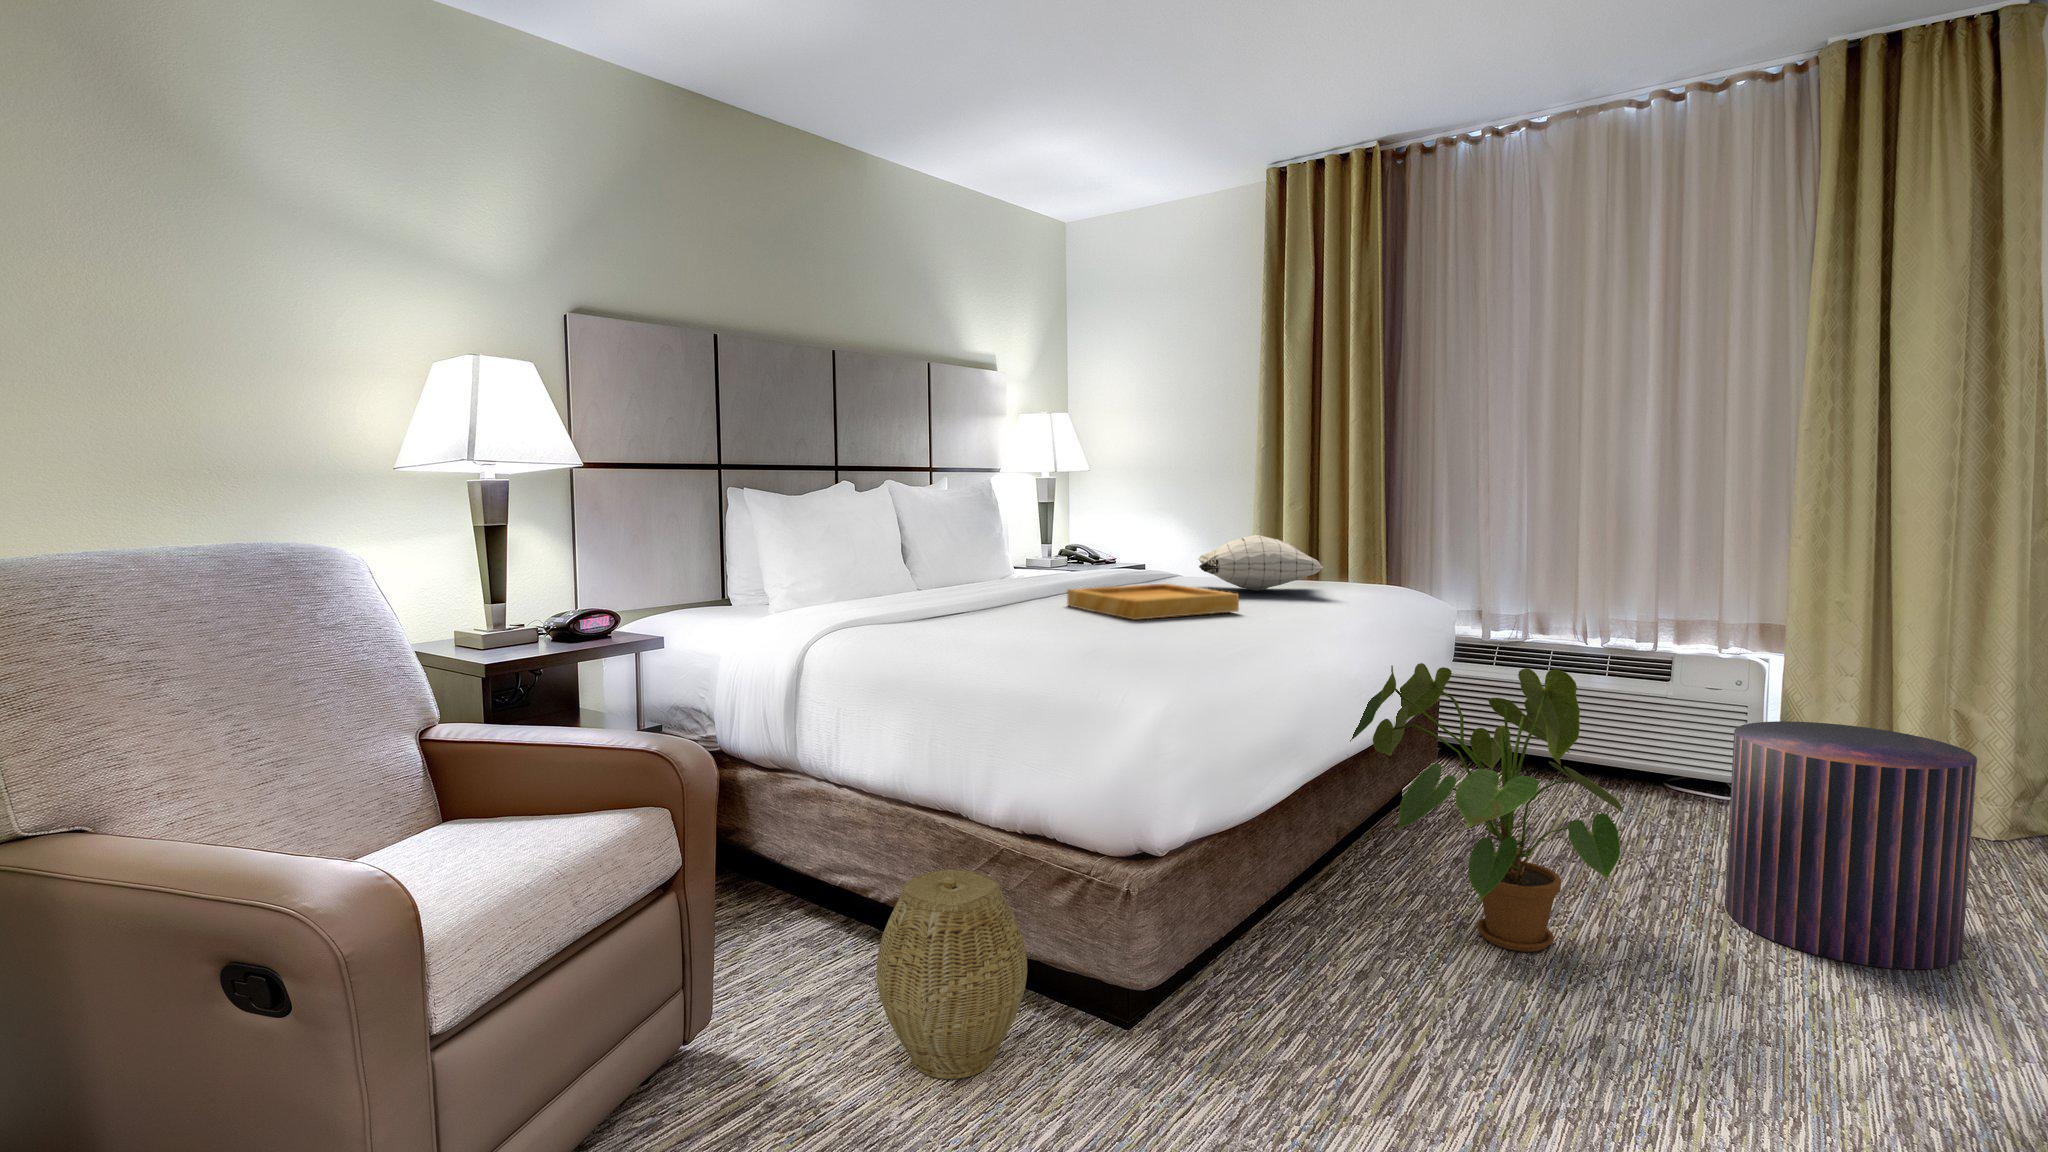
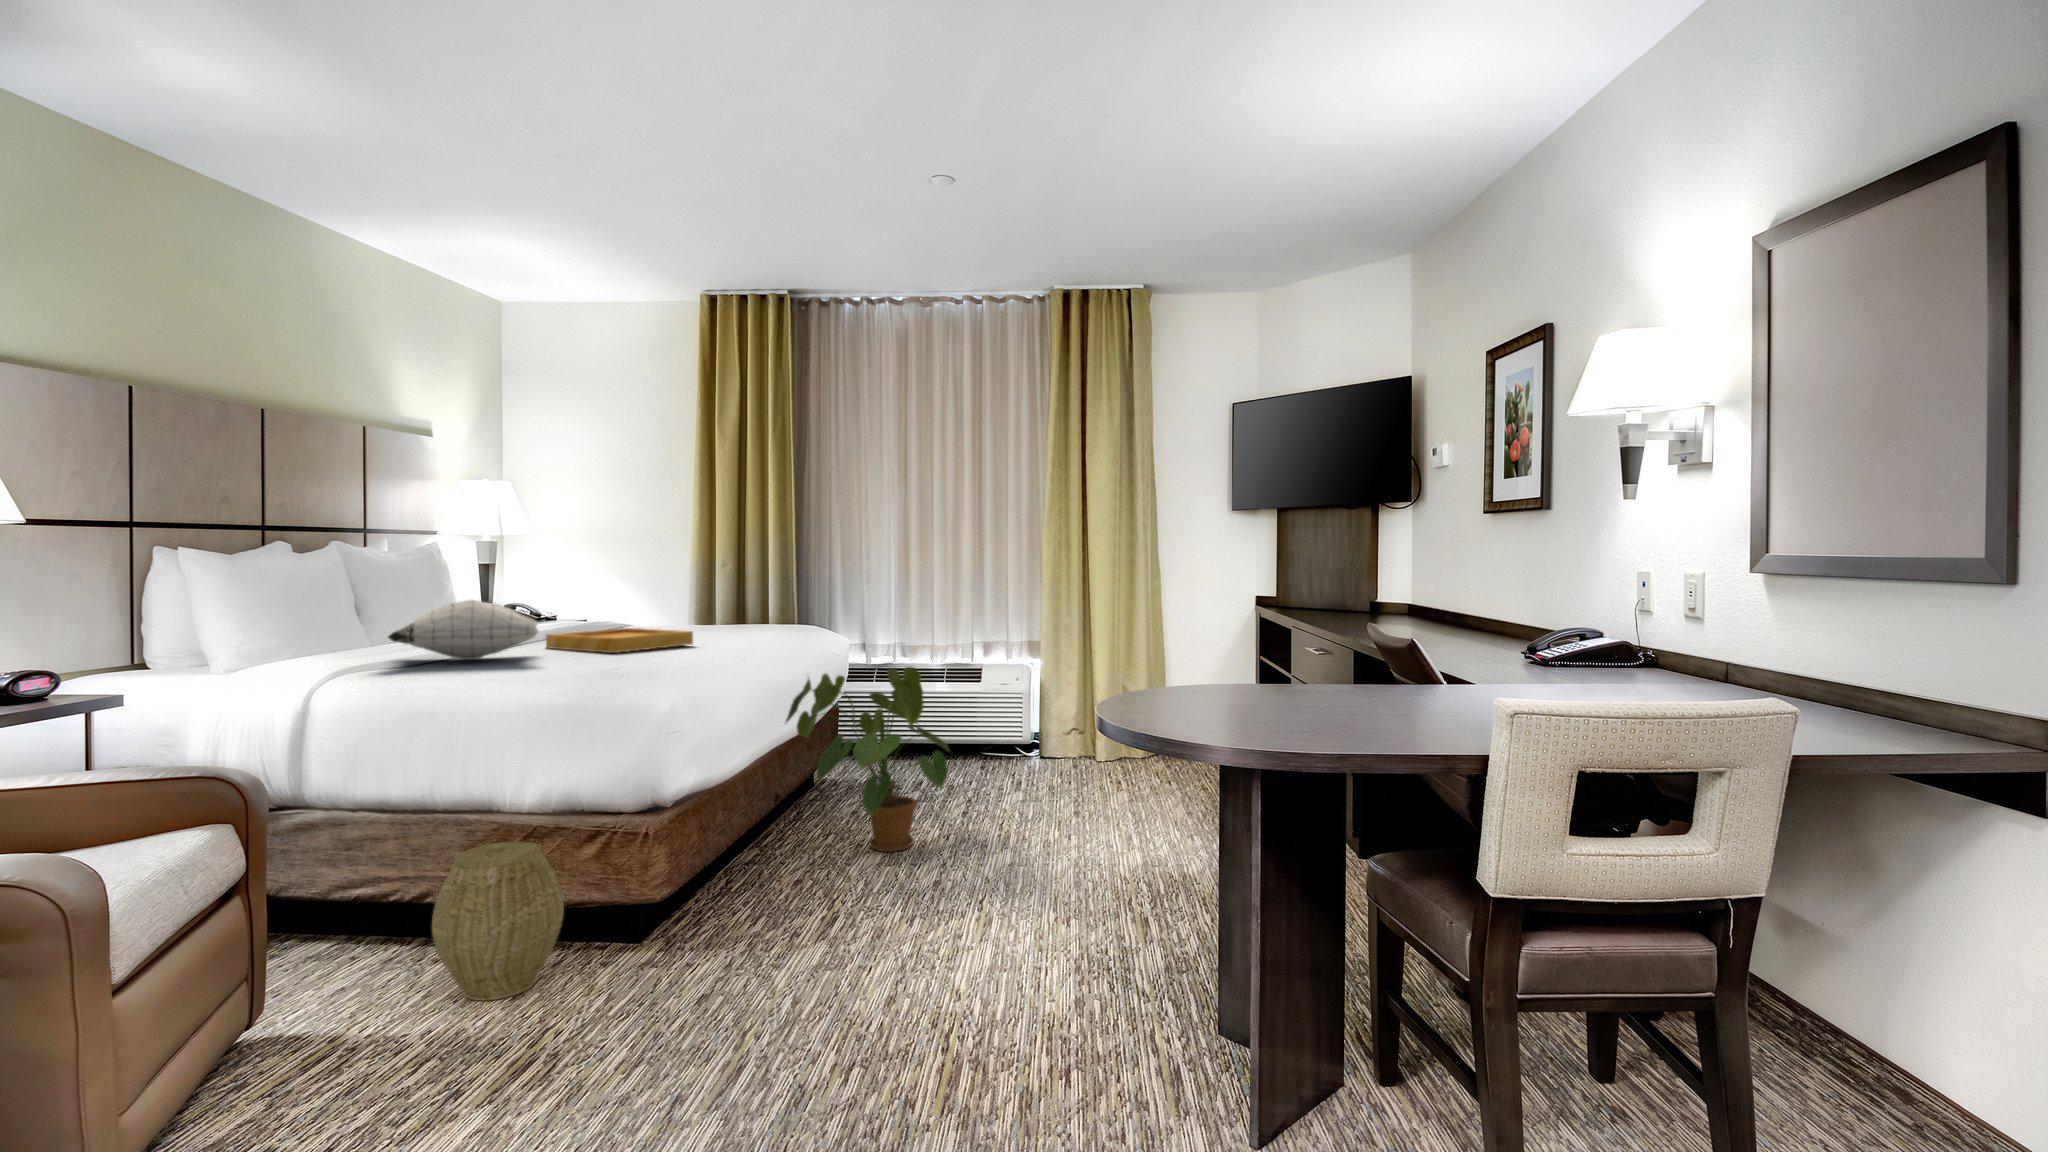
pillow: present [1198,535,1323,591] -> present [388,600,539,660]
pouf: present [1725,721,1977,969] -> none [1007,692,1117,824]

